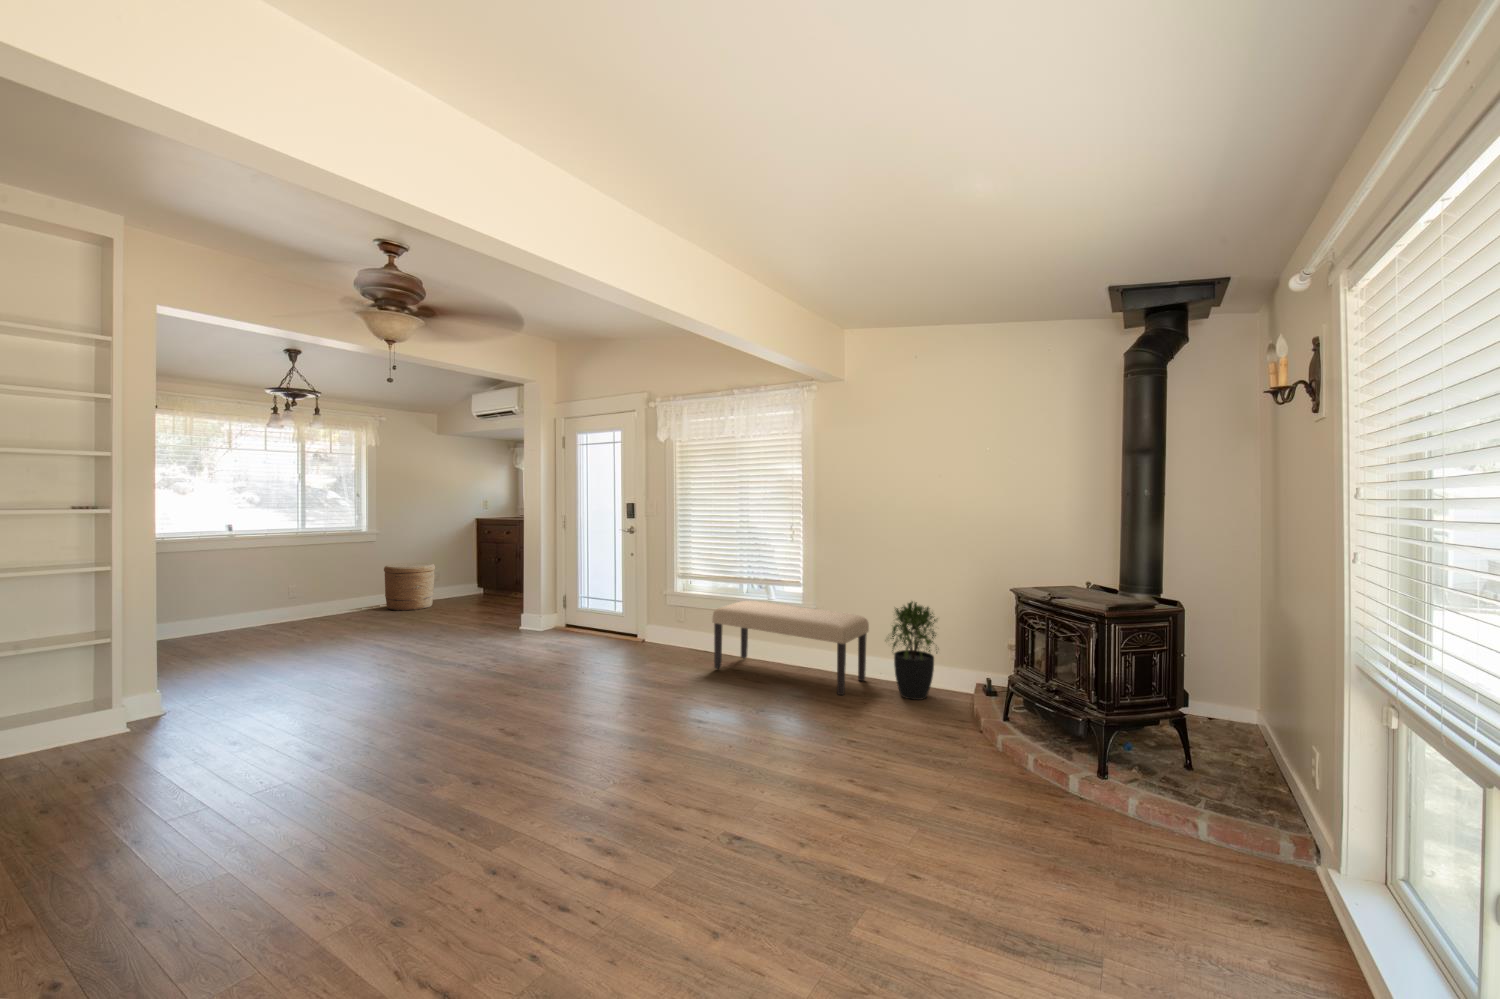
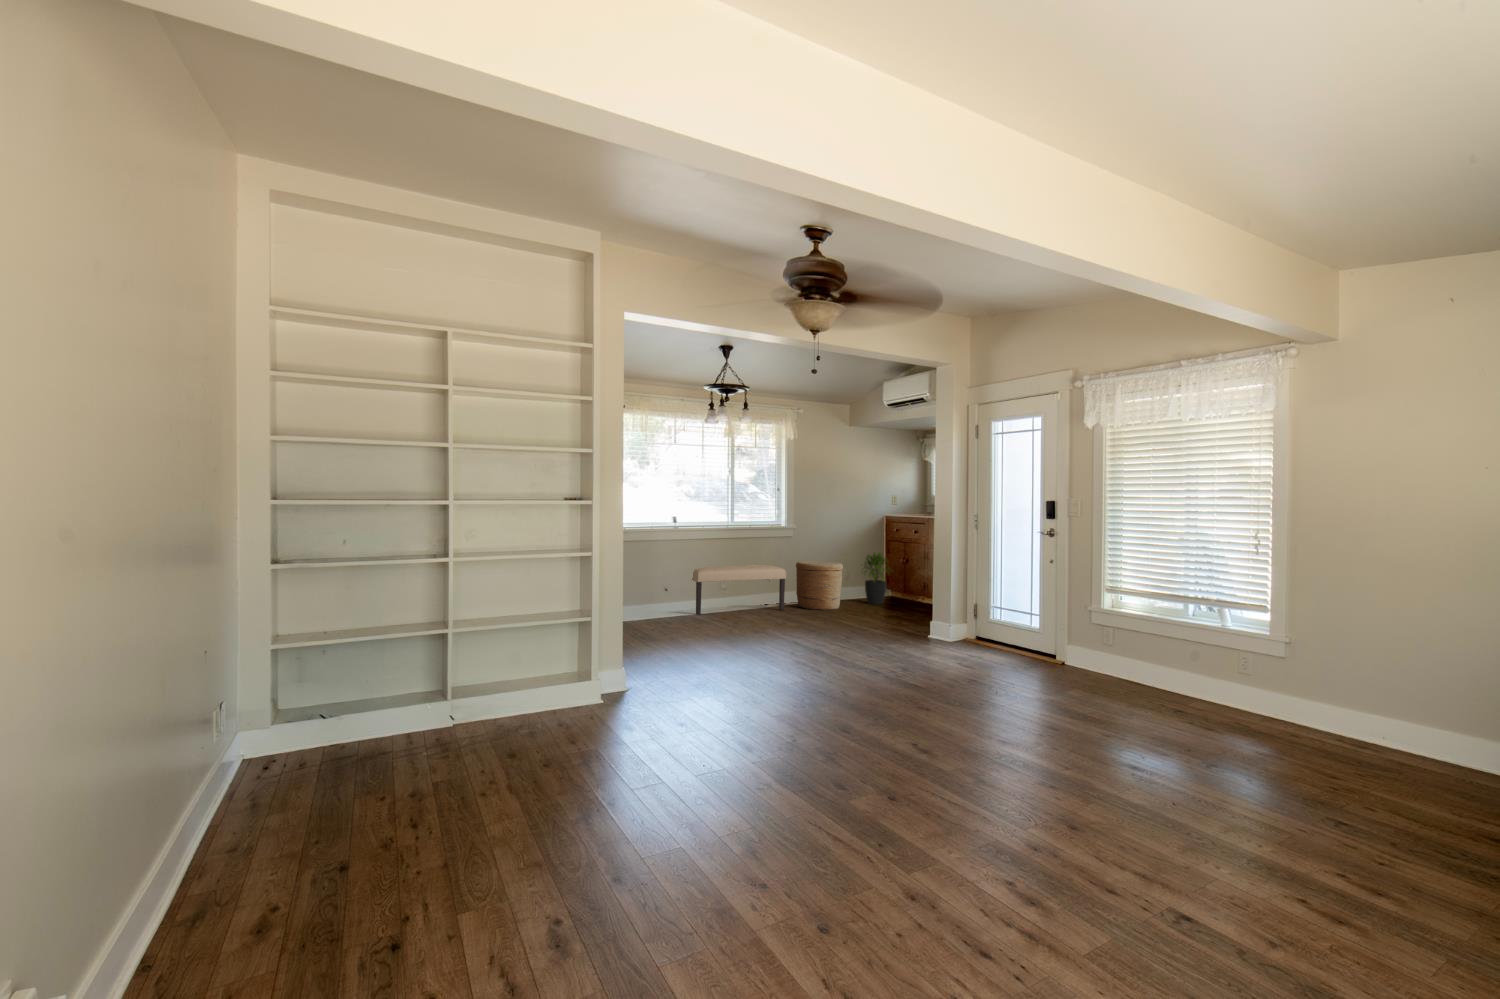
bench: present [712,601,869,695] -> present [692,564,786,615]
potted plant: present [890,601,938,700] -> present [861,552,890,605]

